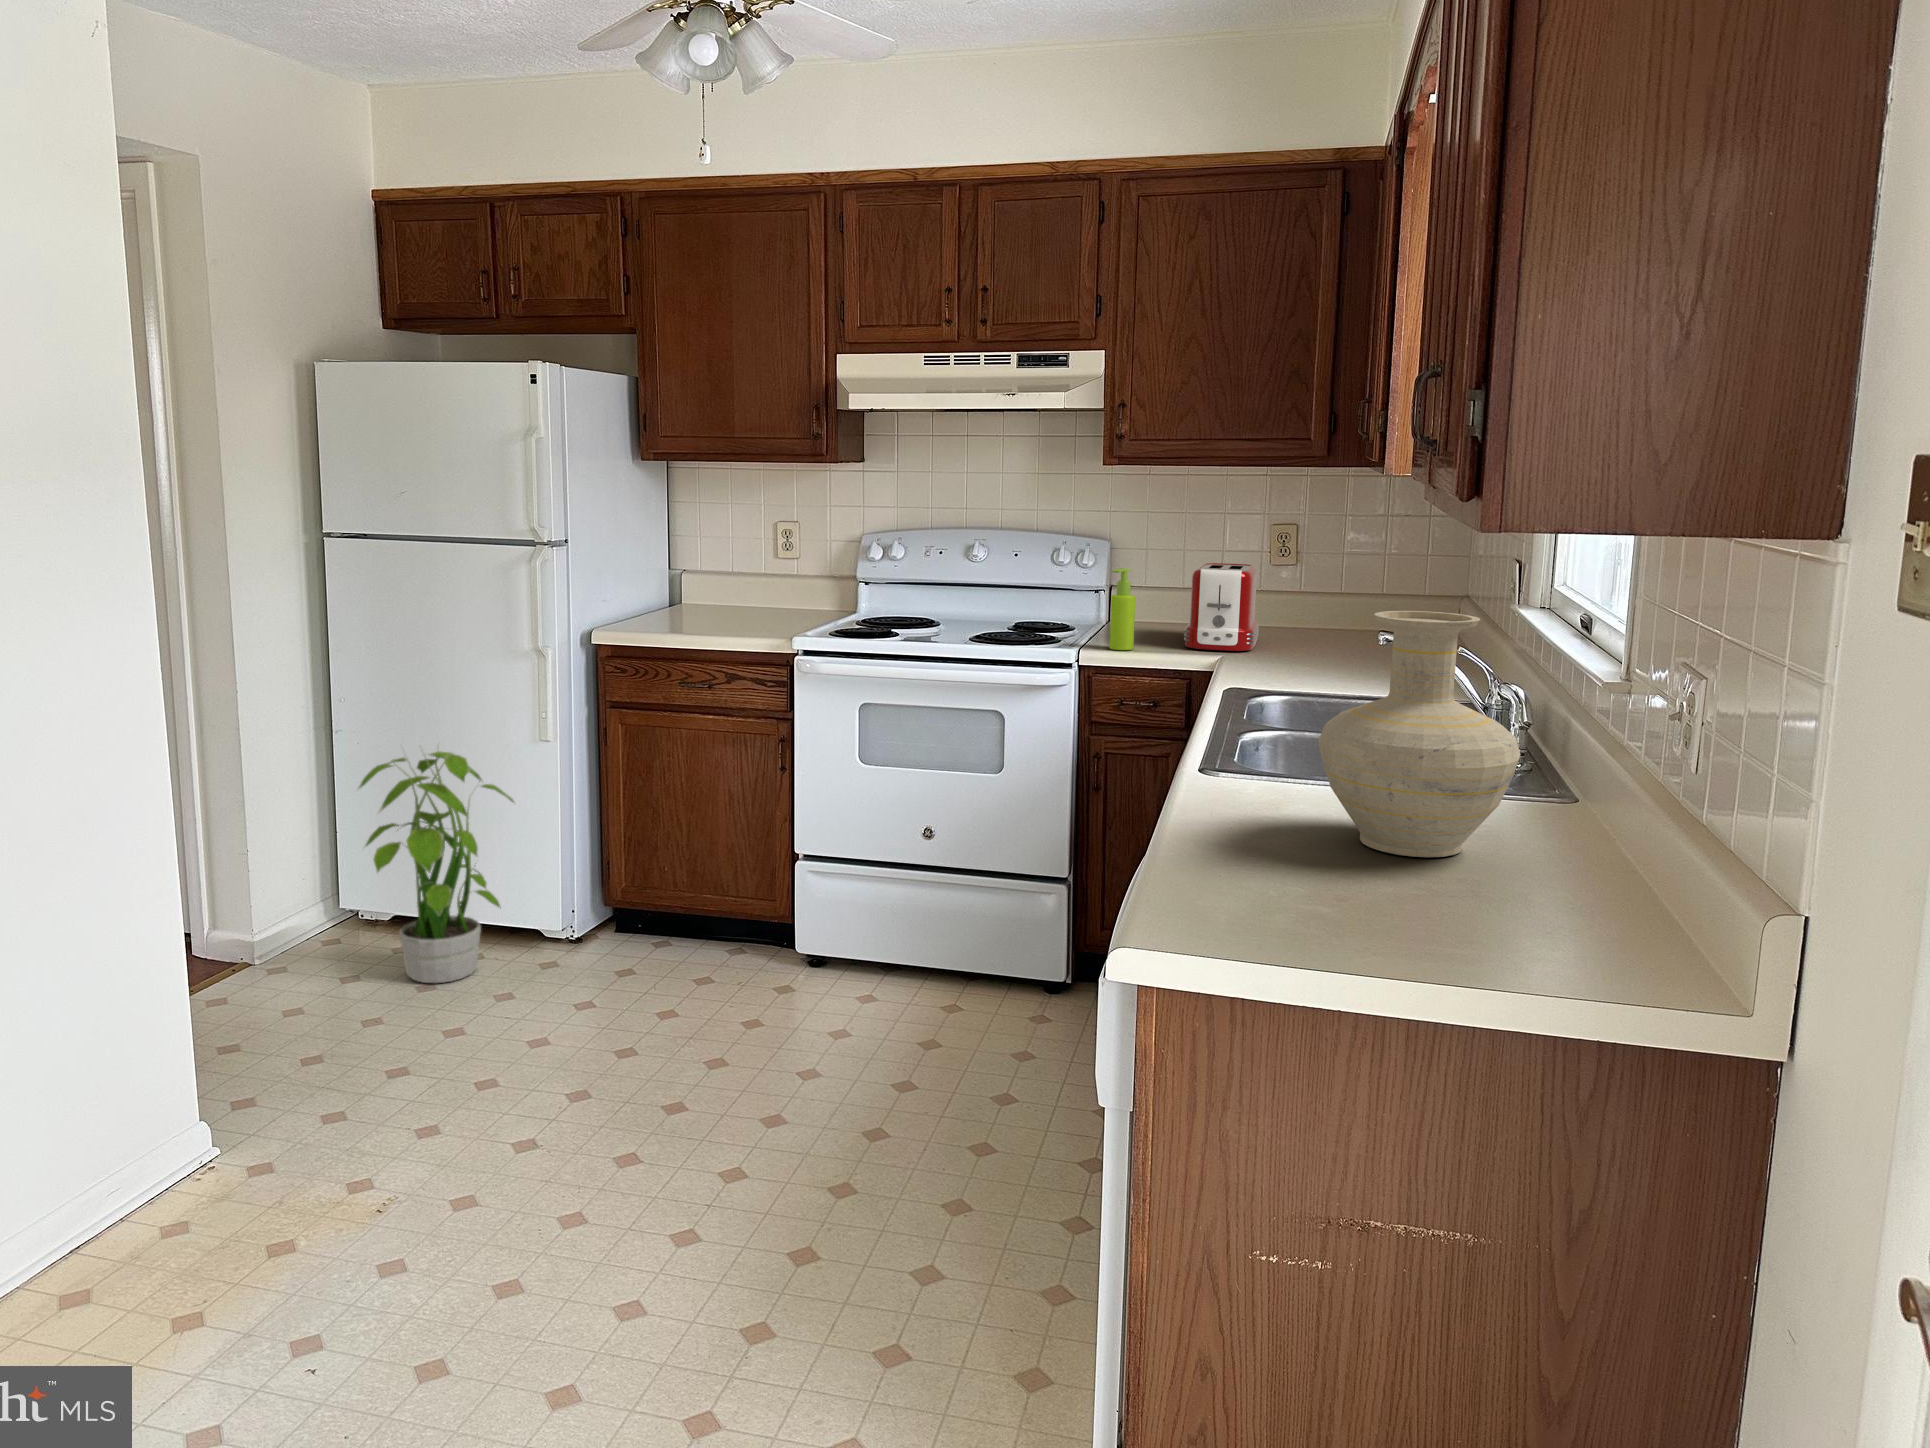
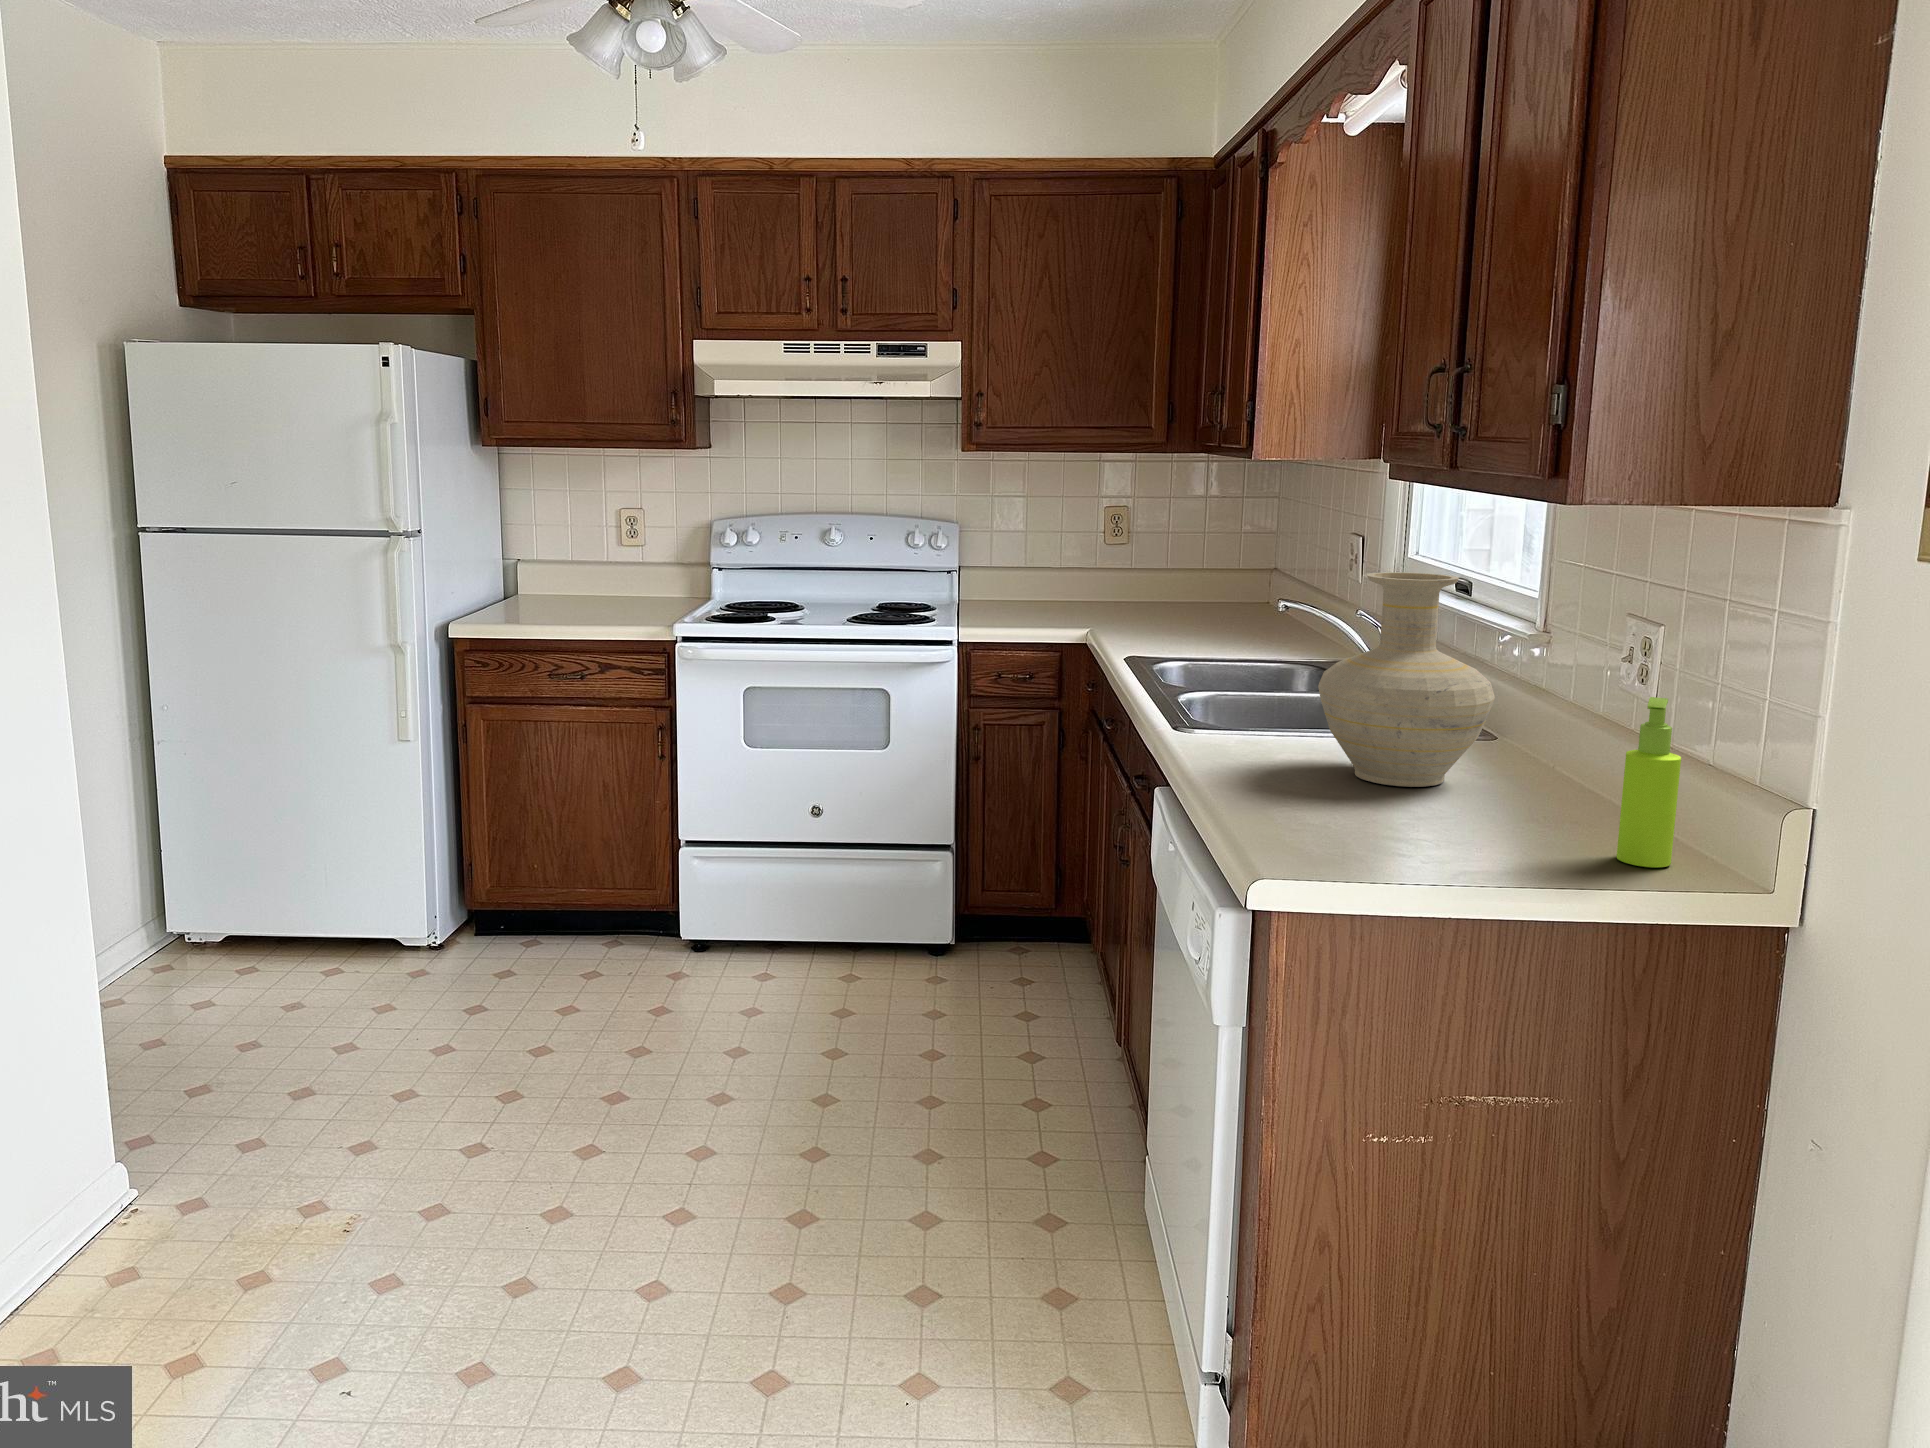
toaster: present [1184,563,1259,651] -> none [1049,542,1115,623]
soap dispenser: present [1110,568,1135,650] -> present [1617,697,1681,867]
potted plant: present [359,745,514,983] -> none [205,748,379,1003]

